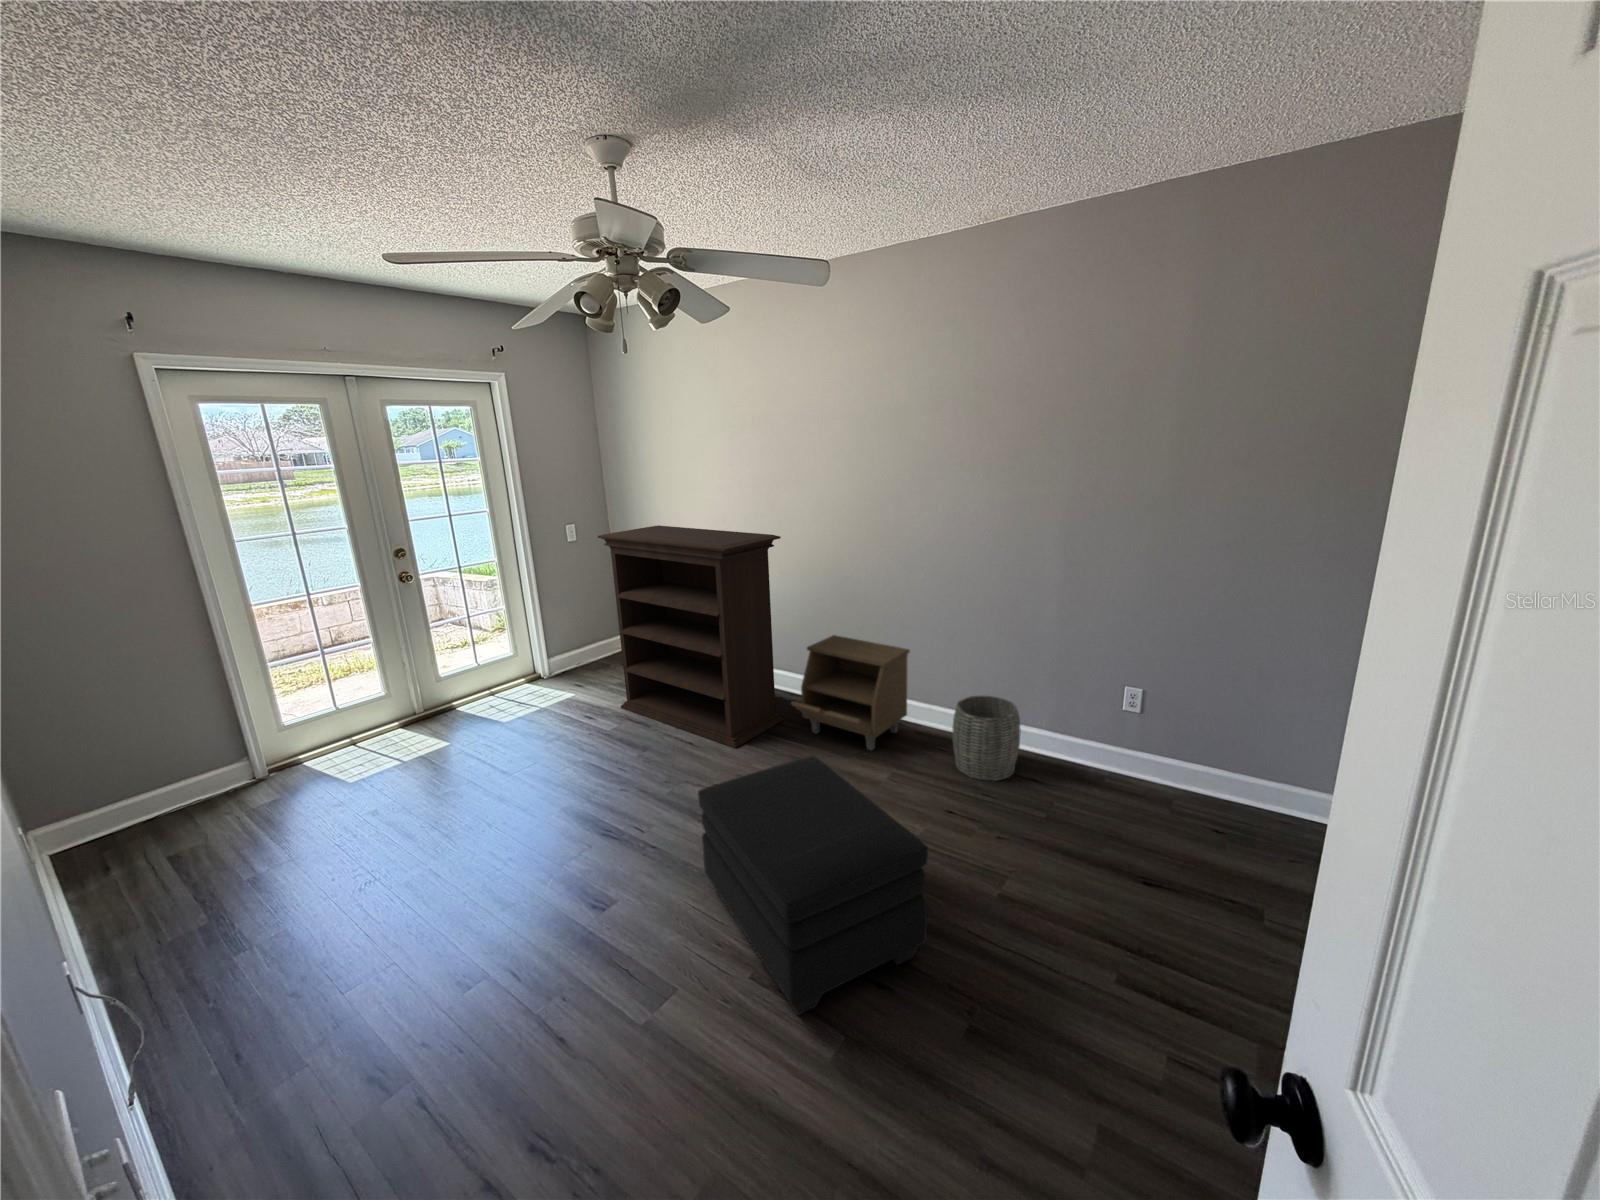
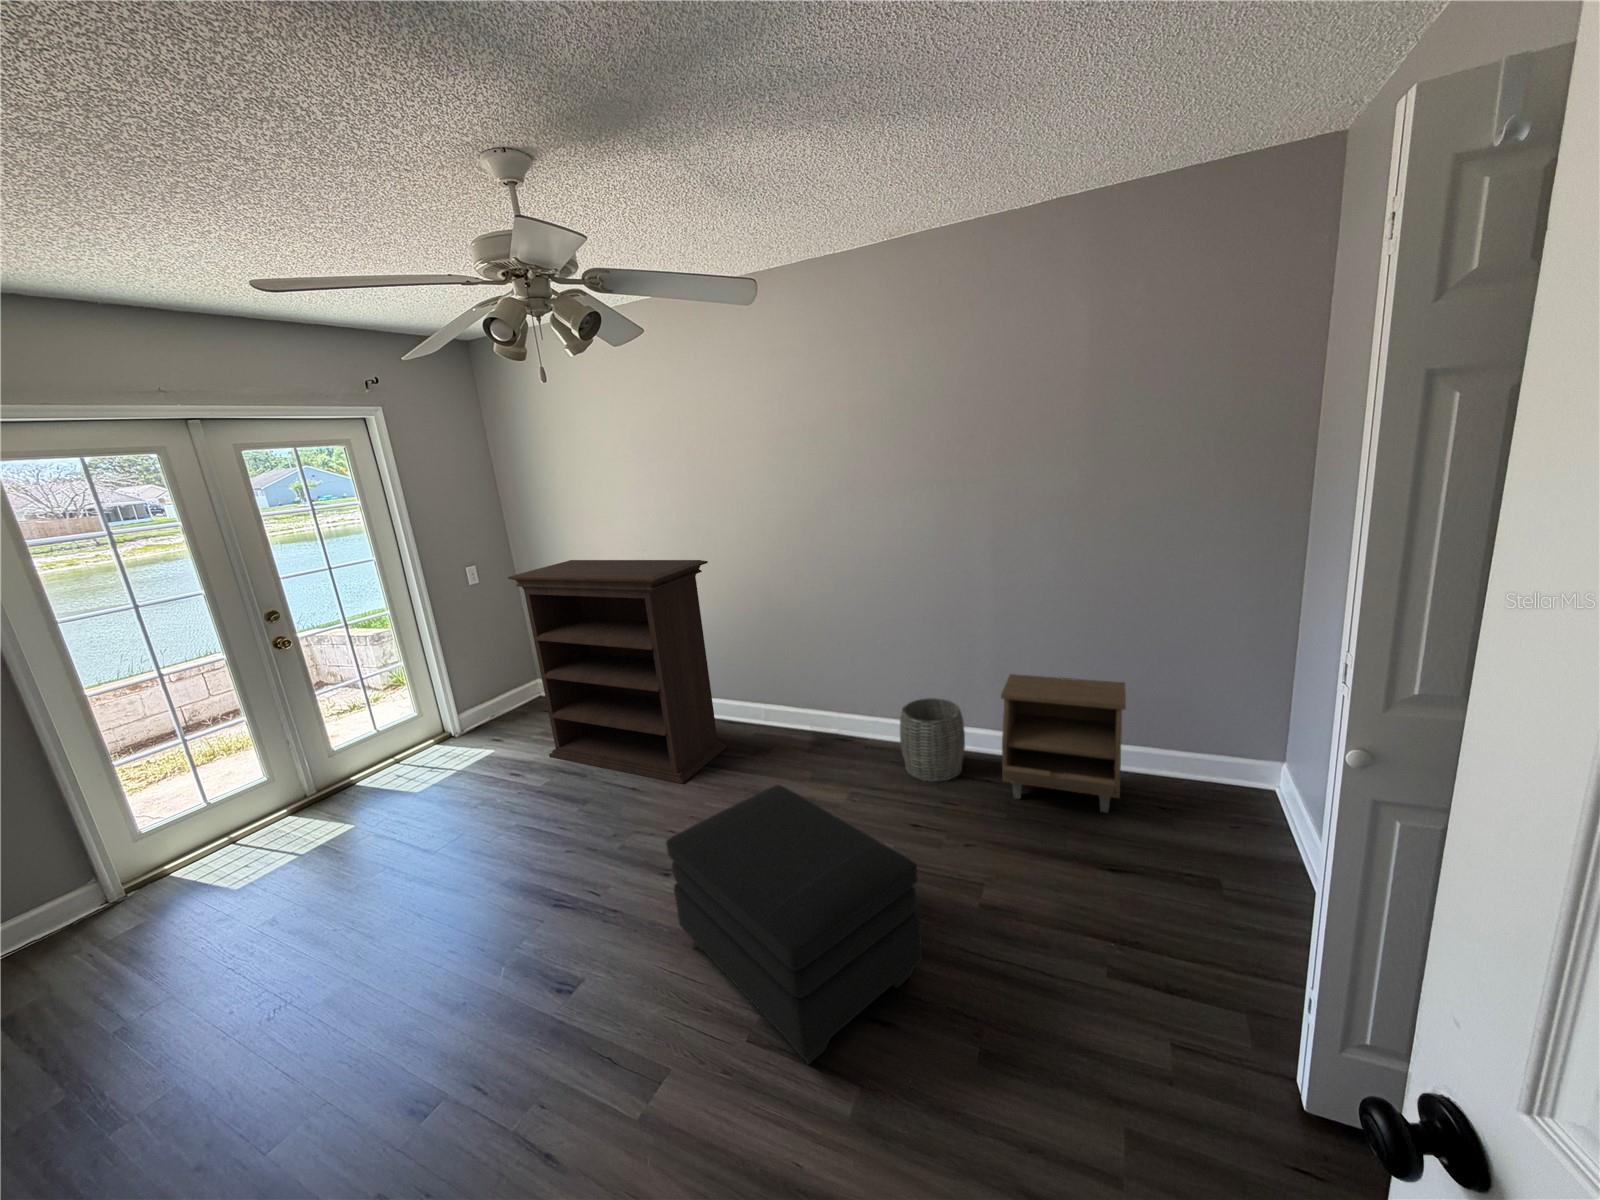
nightstand: present [791,635,910,750] -> present [1001,674,1126,813]

